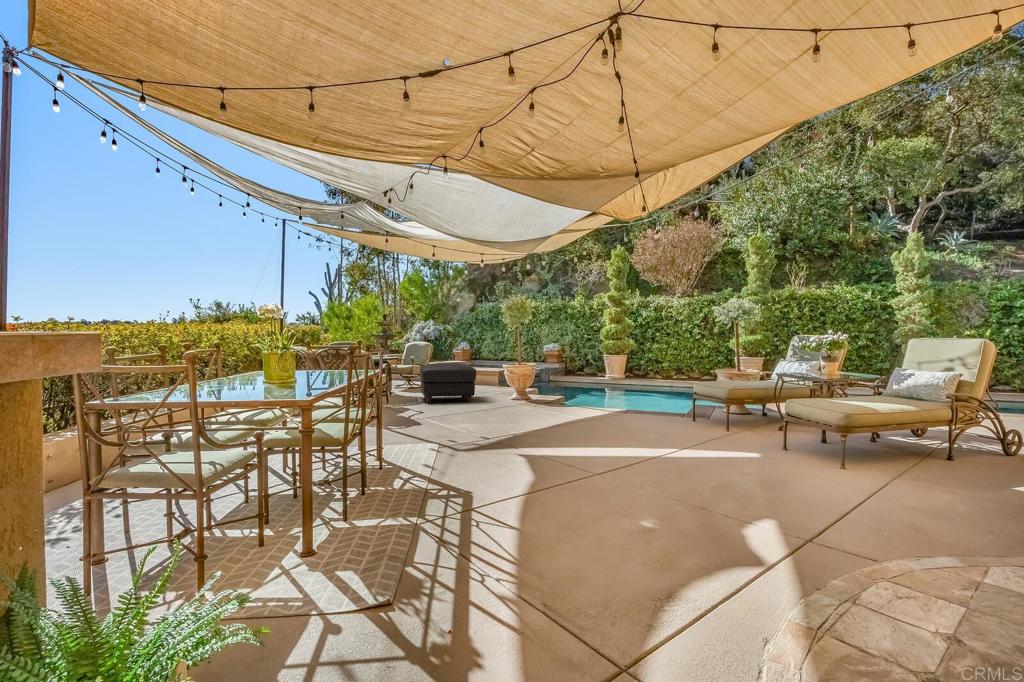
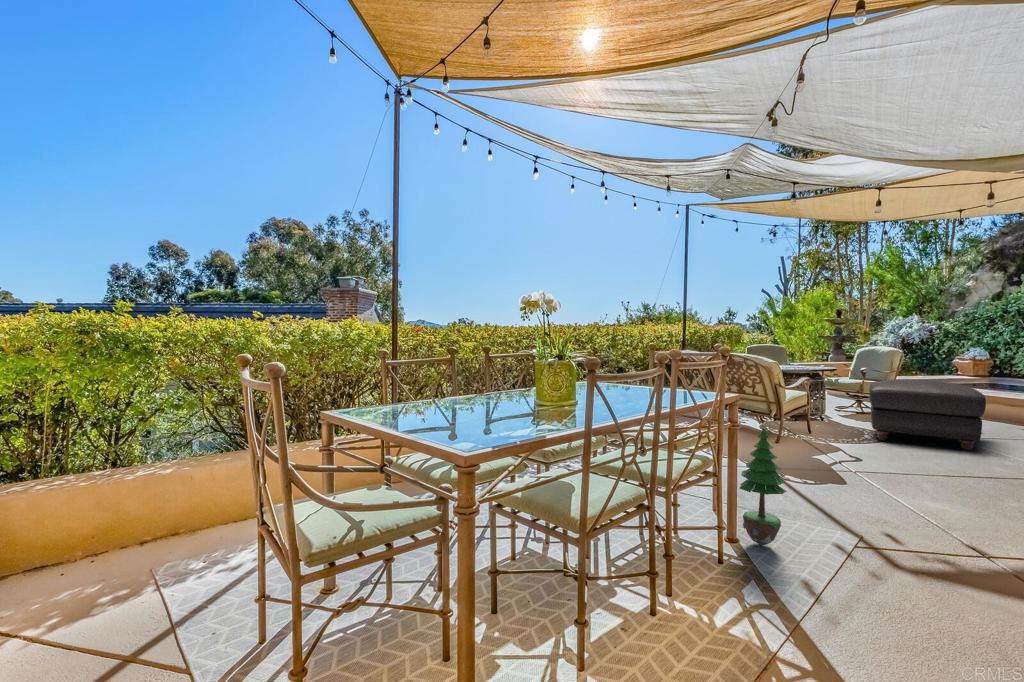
potted tree: none [384,388,410,458] -> present [740,428,787,545]

